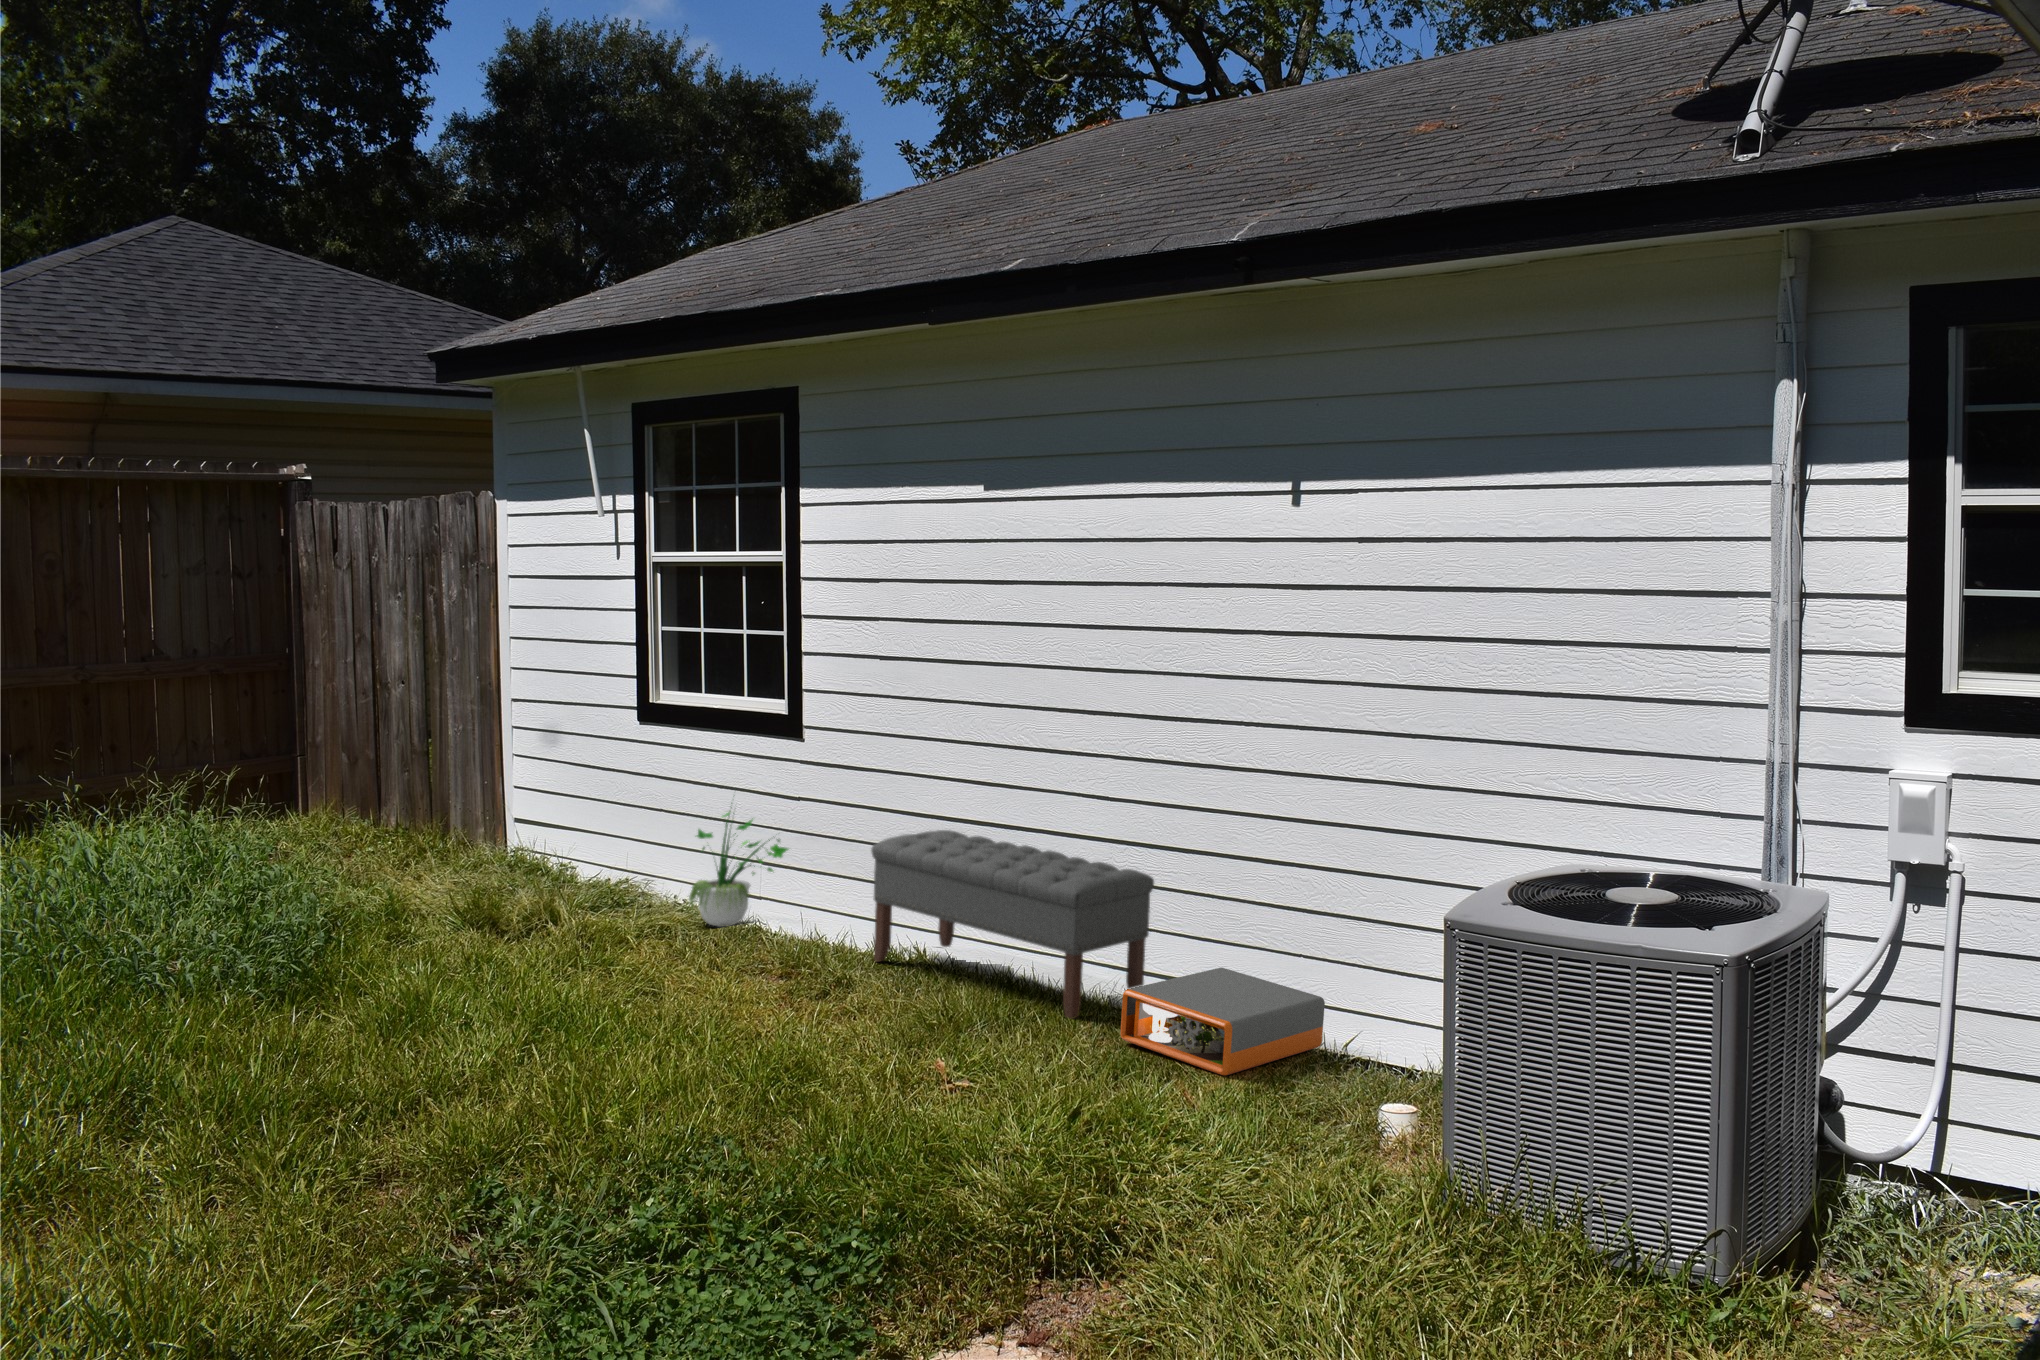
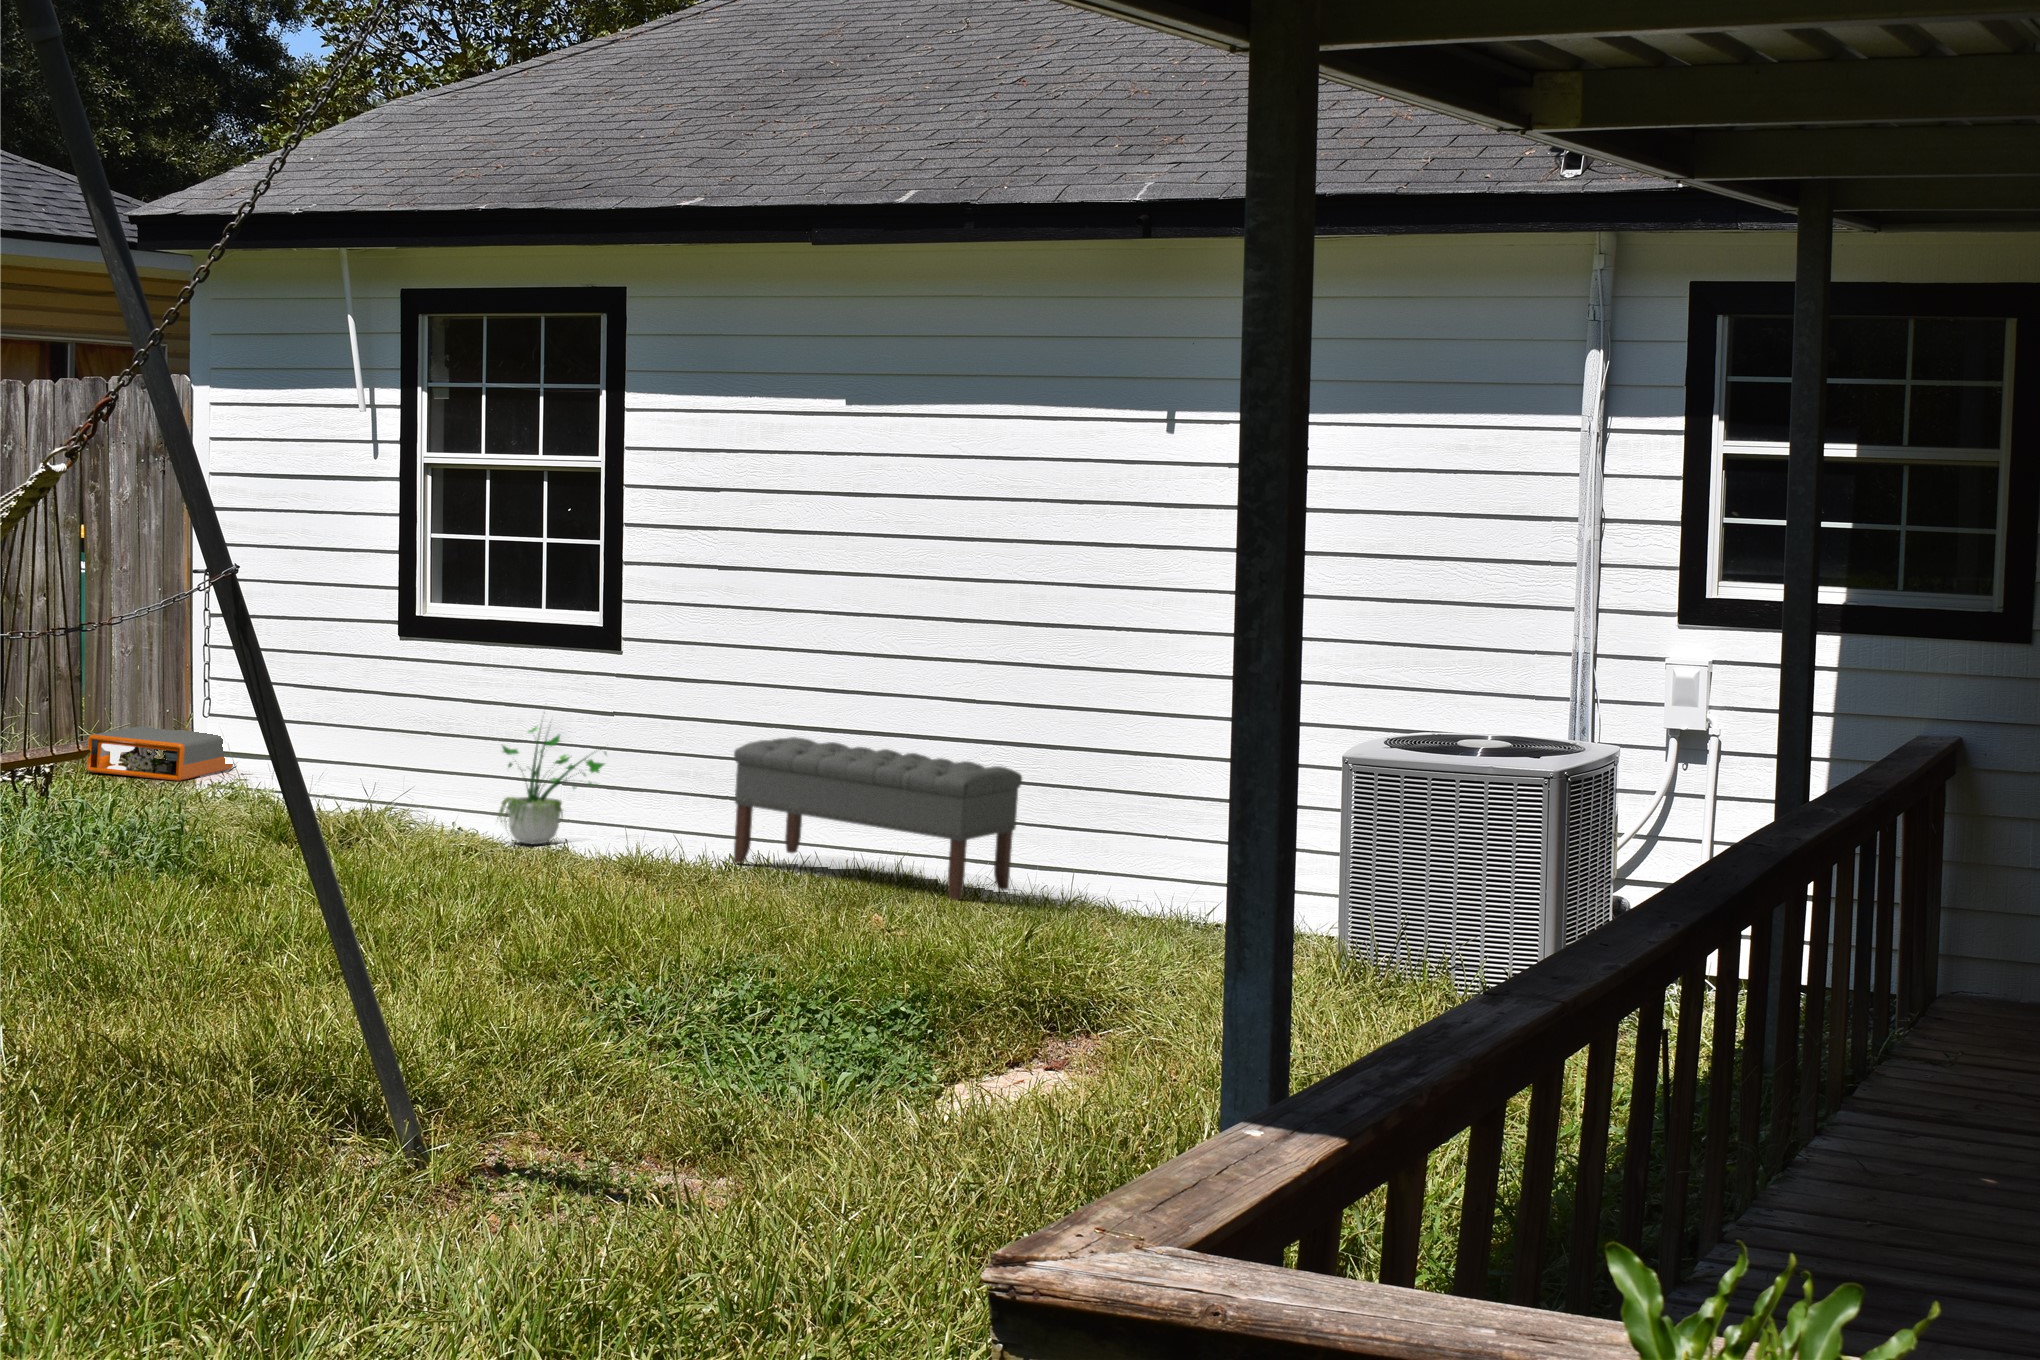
storage box: present [1120,968,1325,1076] -> present [86,726,233,781]

